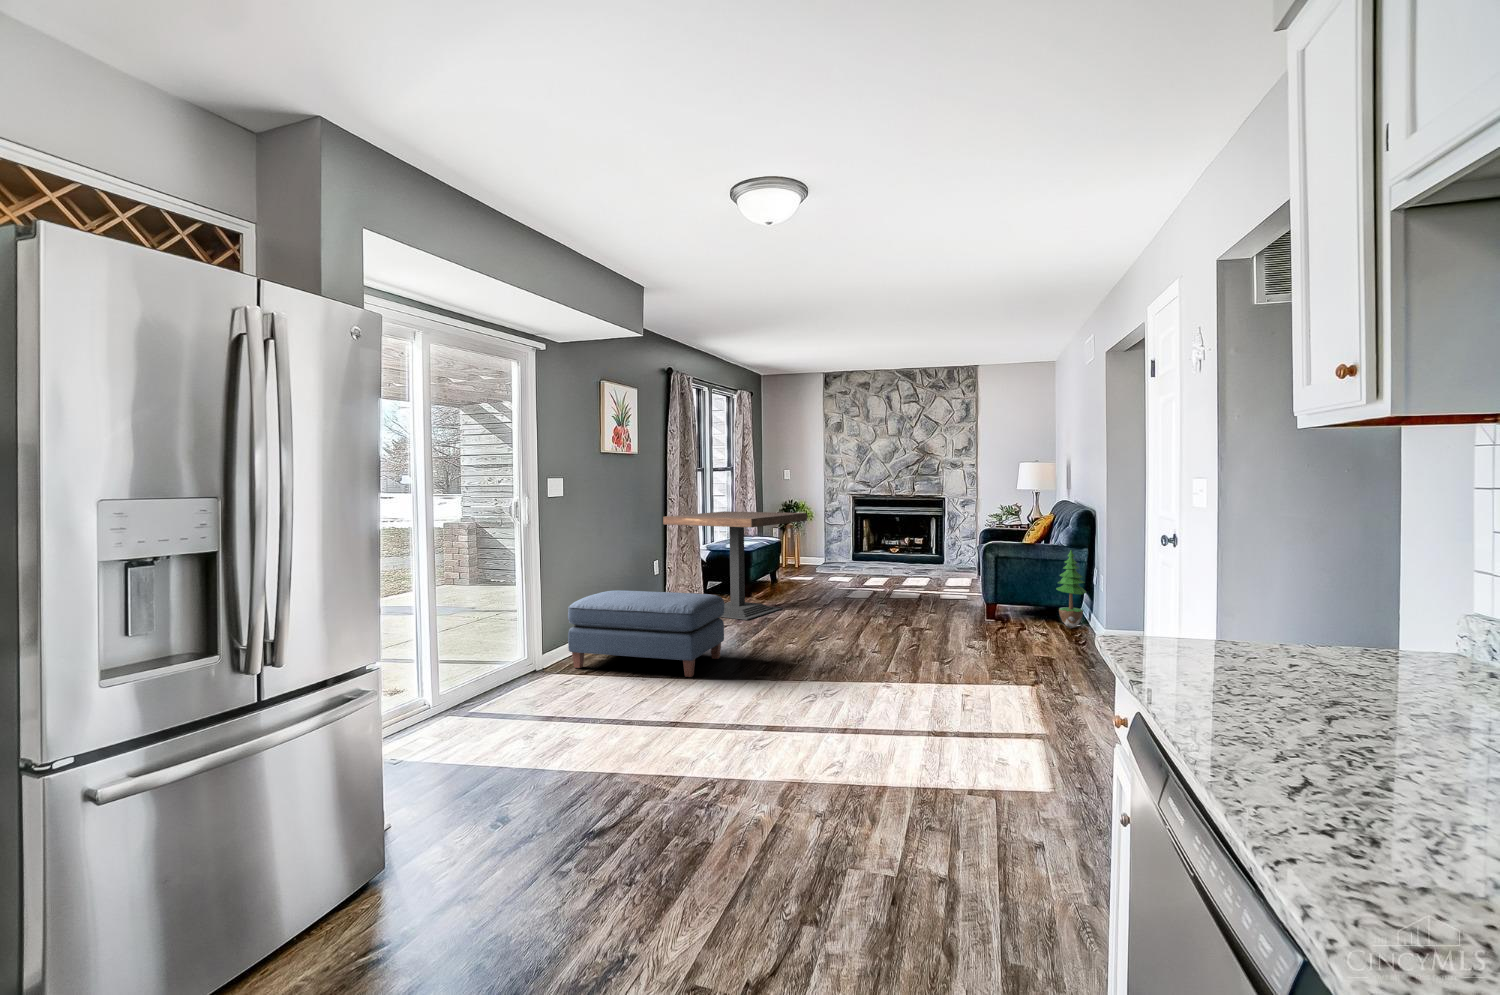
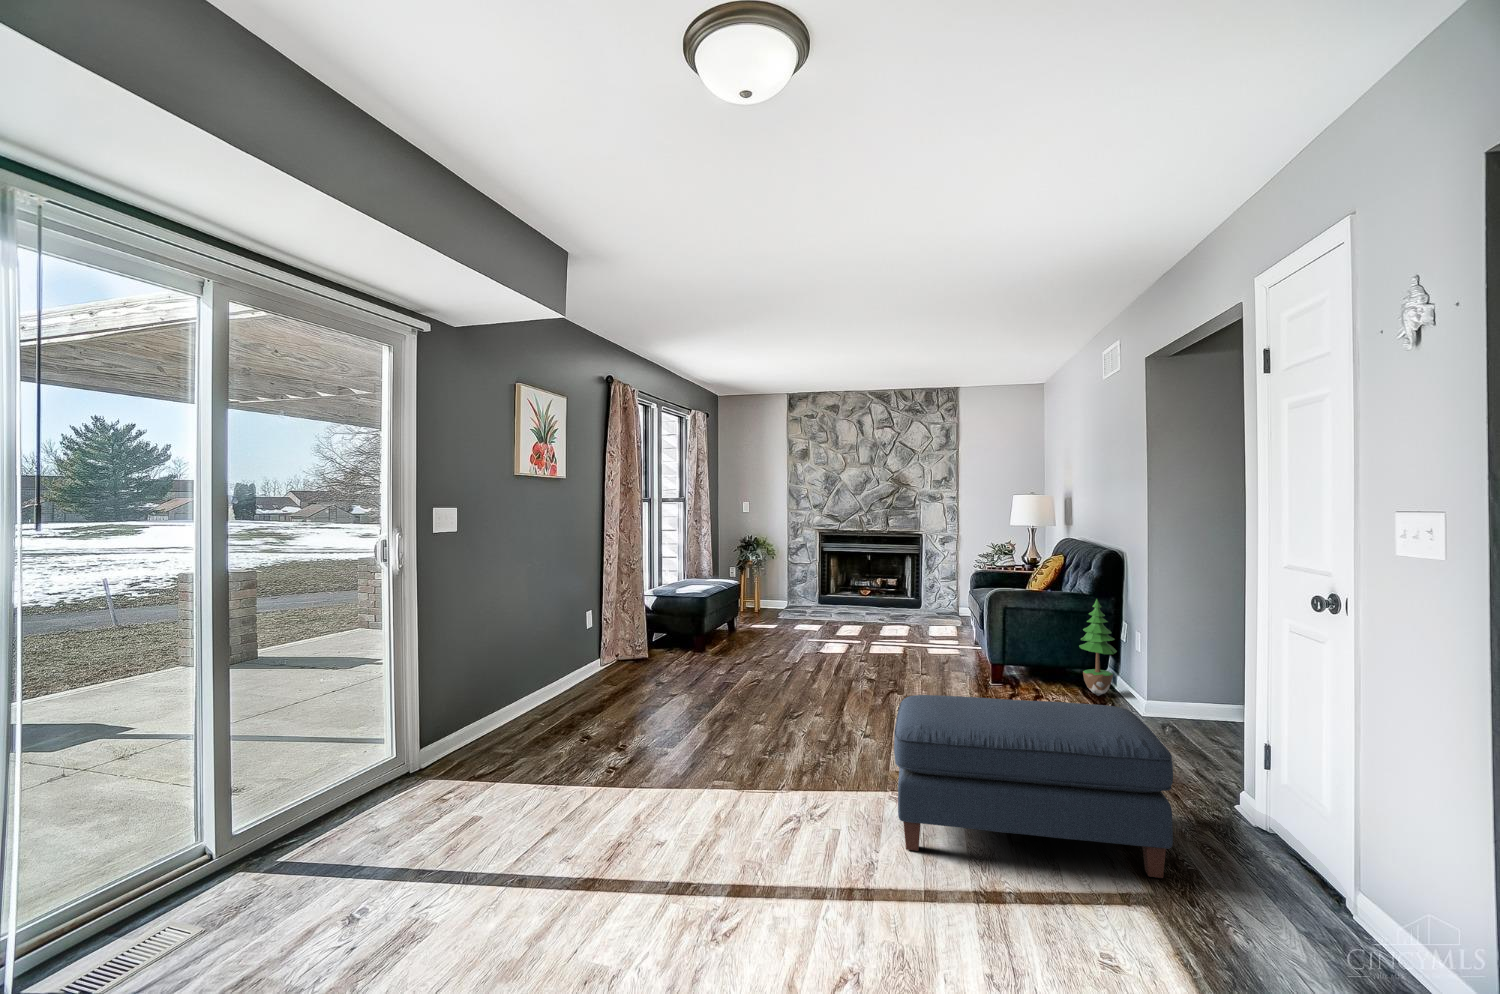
dining table: present [663,511,807,620] -> none [598,549,774,685]
ottoman: present [568,590,724,677] -> present [894,695,1173,878]

